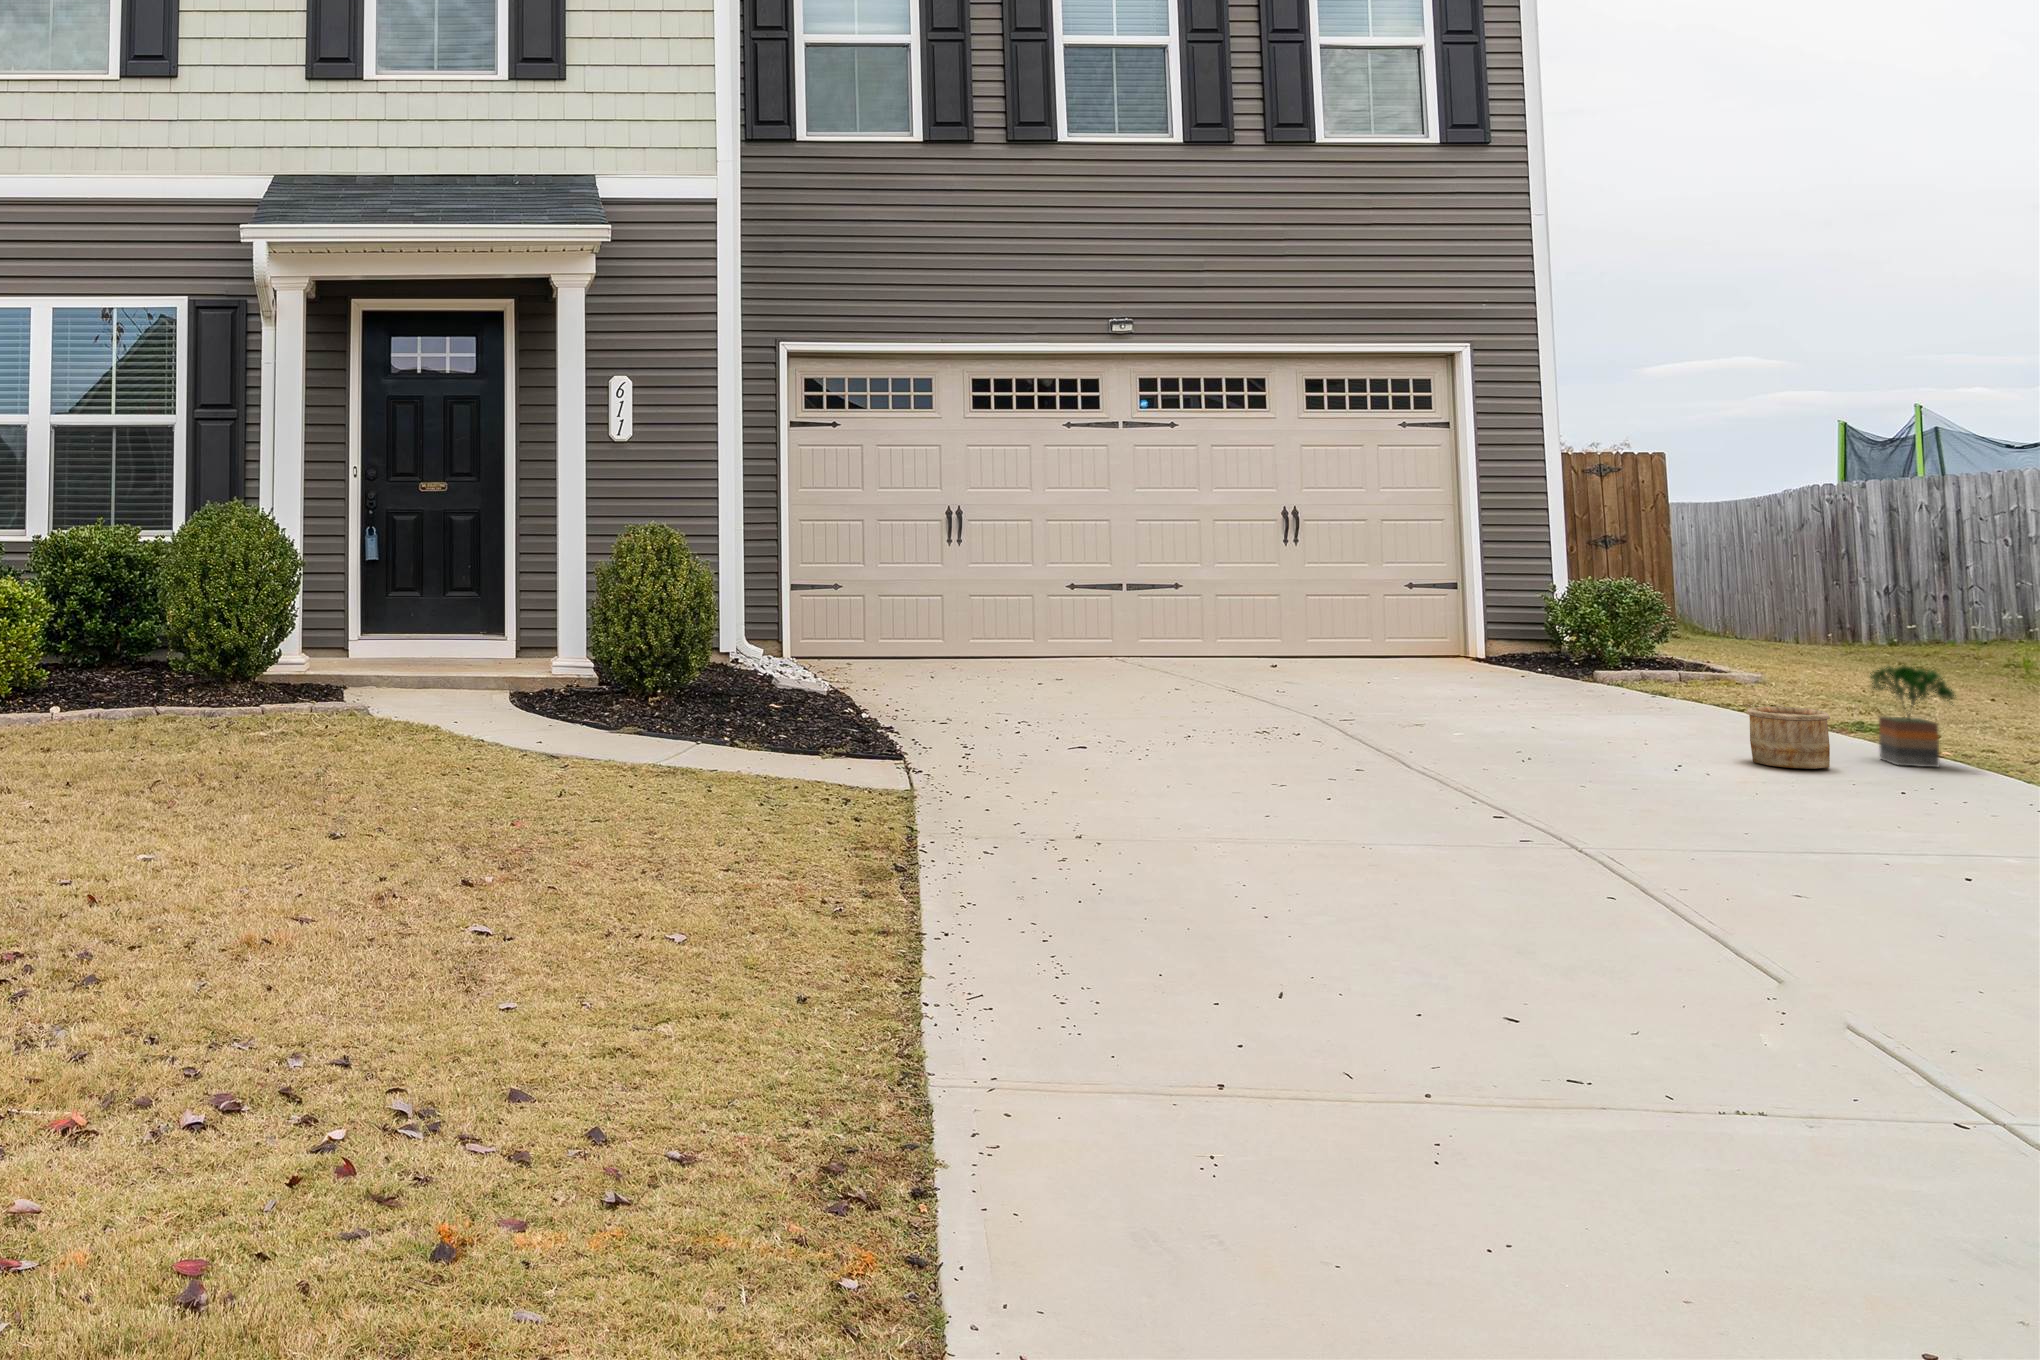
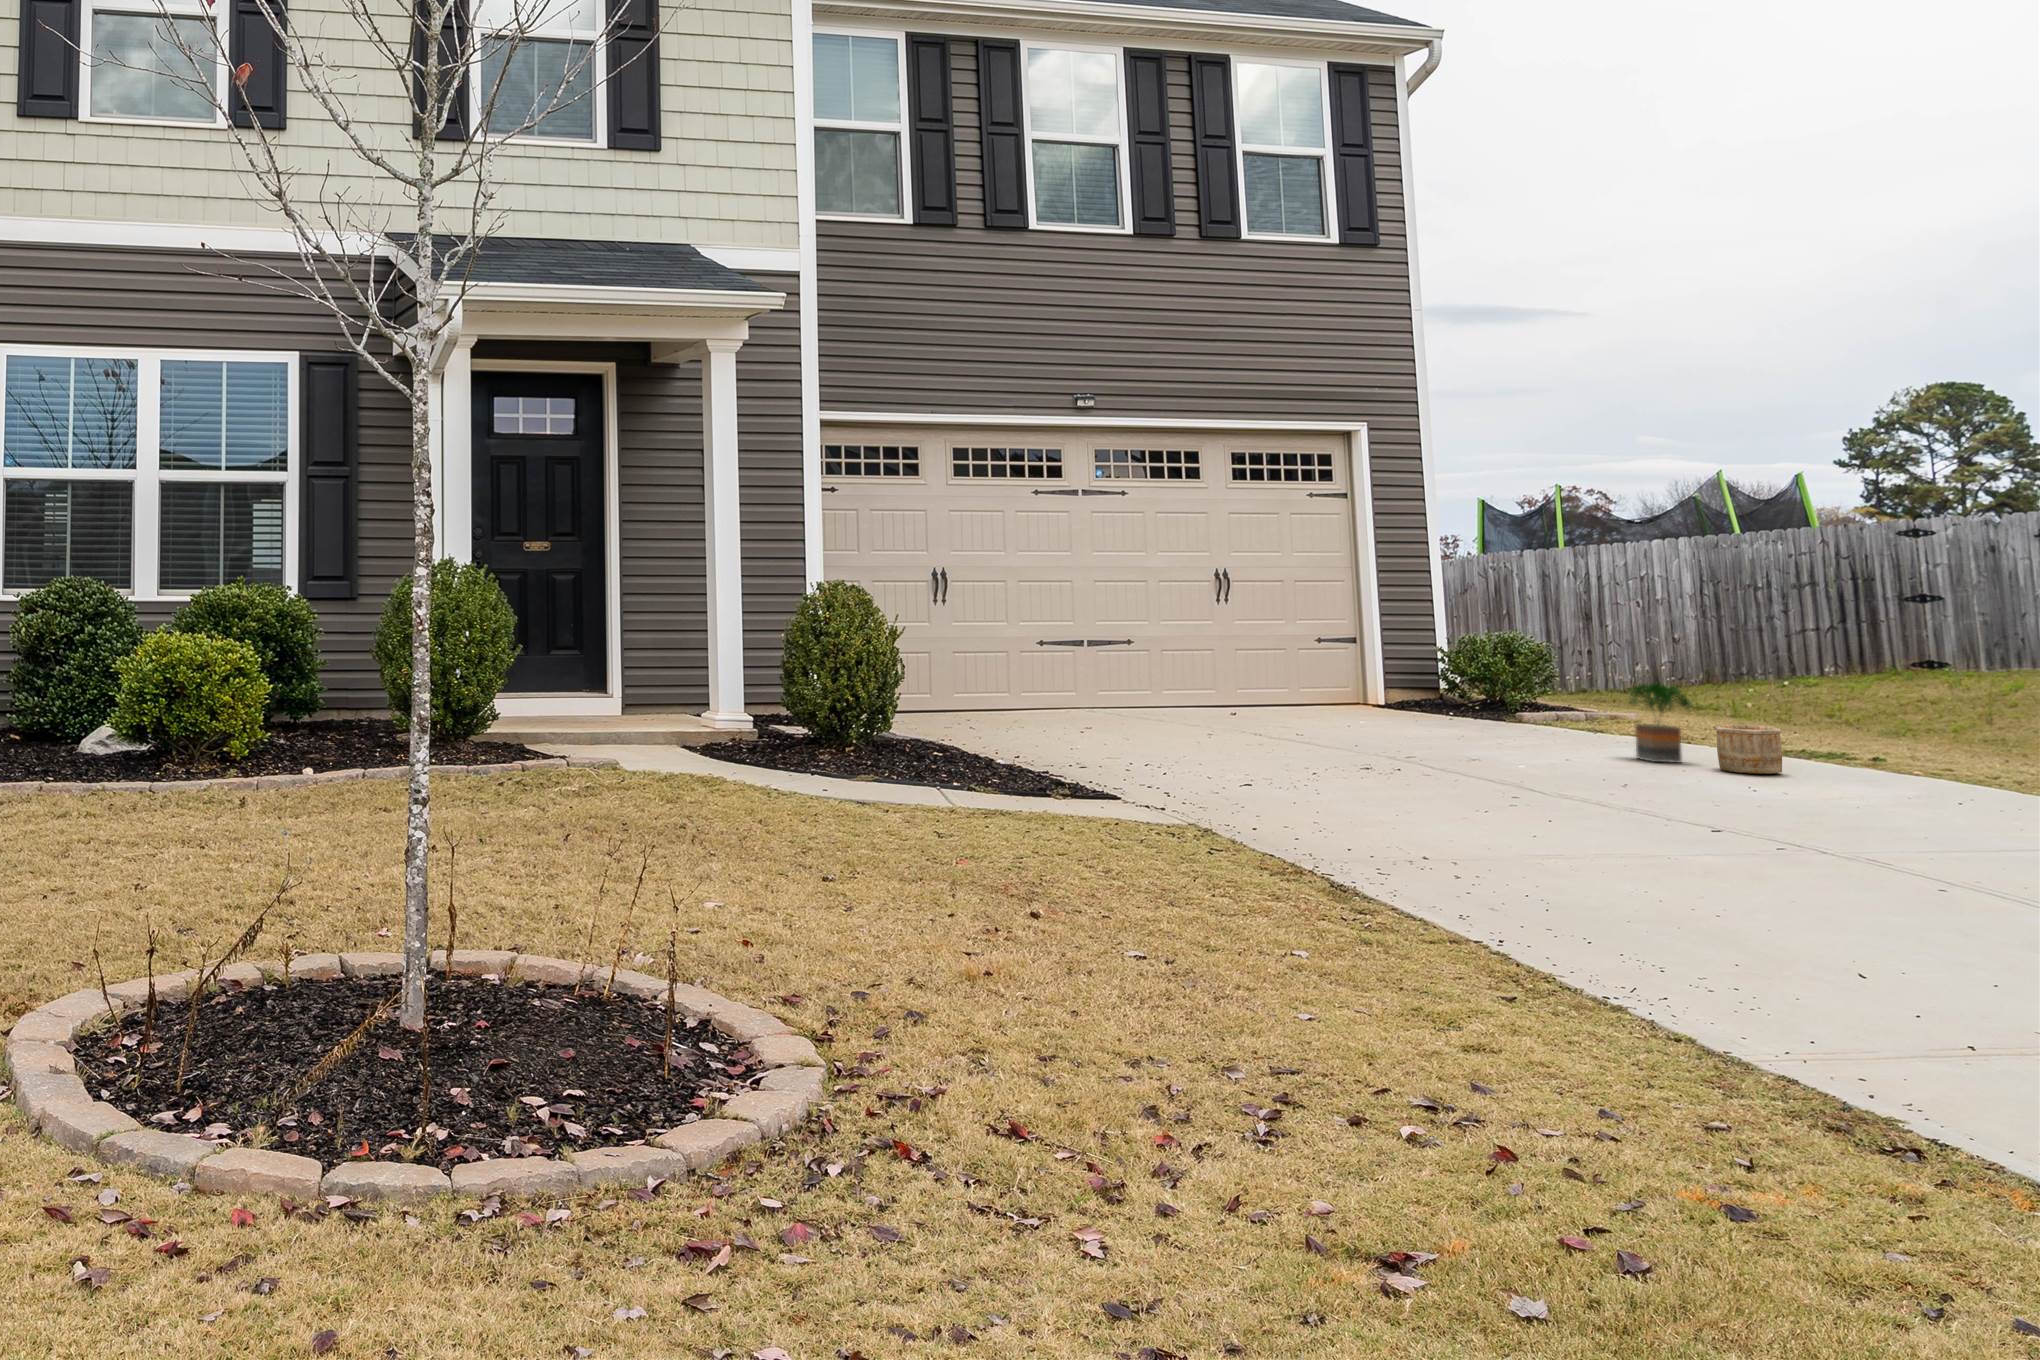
potted tree: present [1870,665,1956,767] -> present [1629,683,1692,763]

